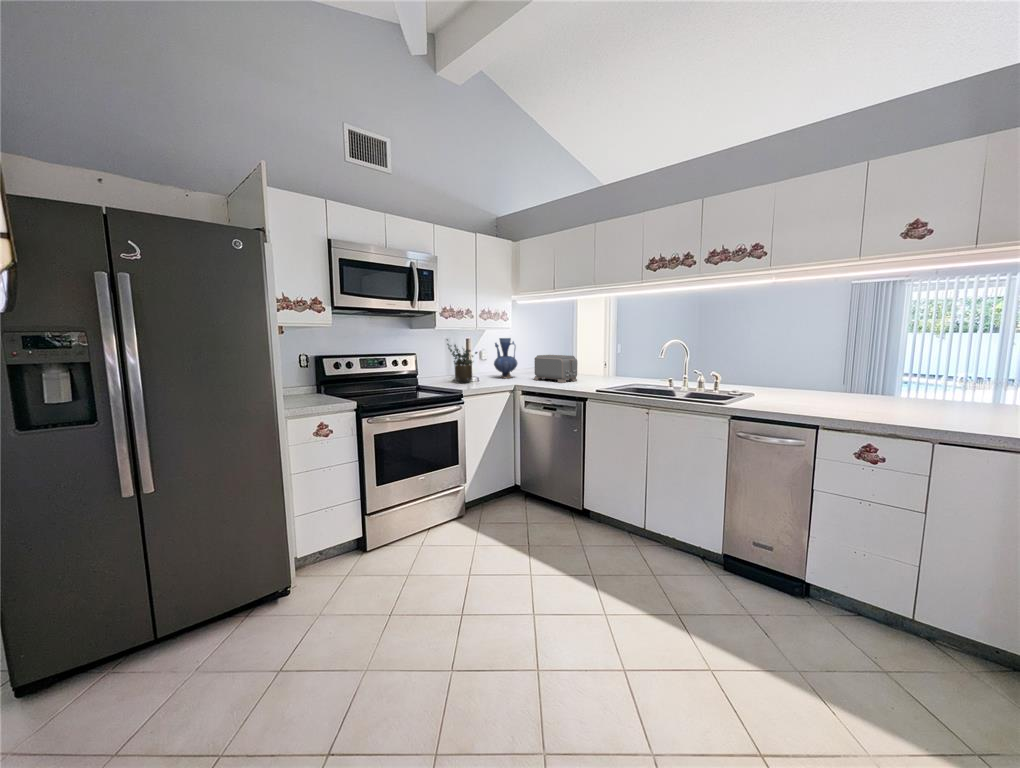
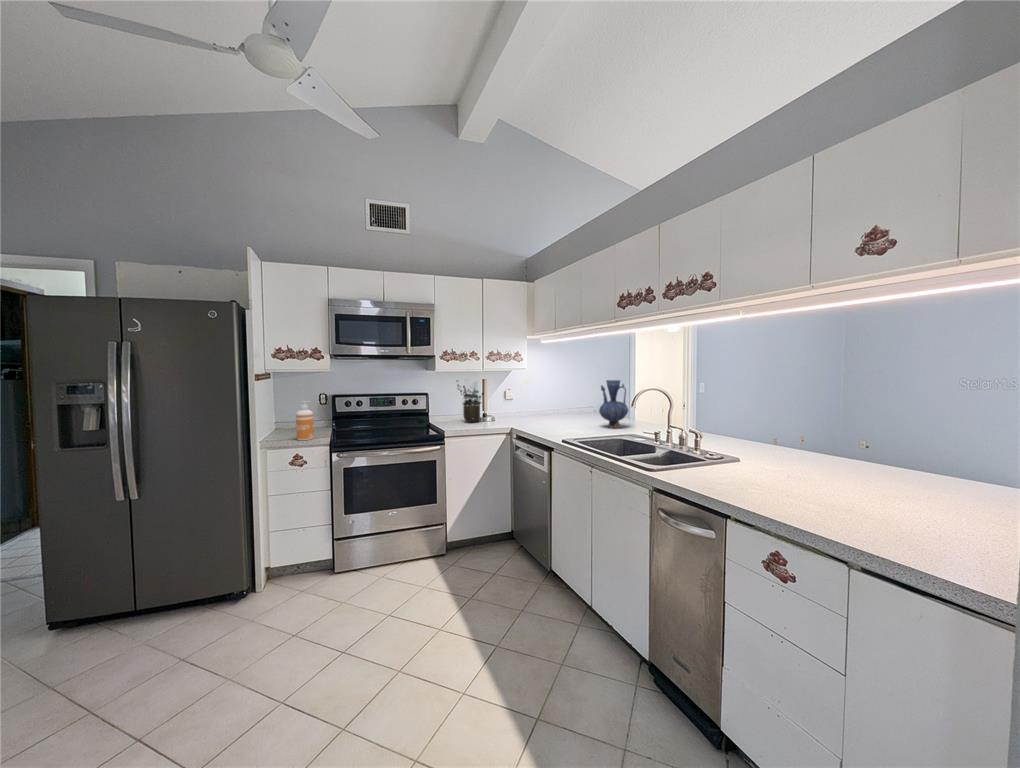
vase: present [494,338,517,378] -> present [599,380,628,428]
toaster: present [534,355,577,383] -> none [542,397,582,428]
soap dispenser: none [311,360,333,408] -> present [296,401,314,440]

